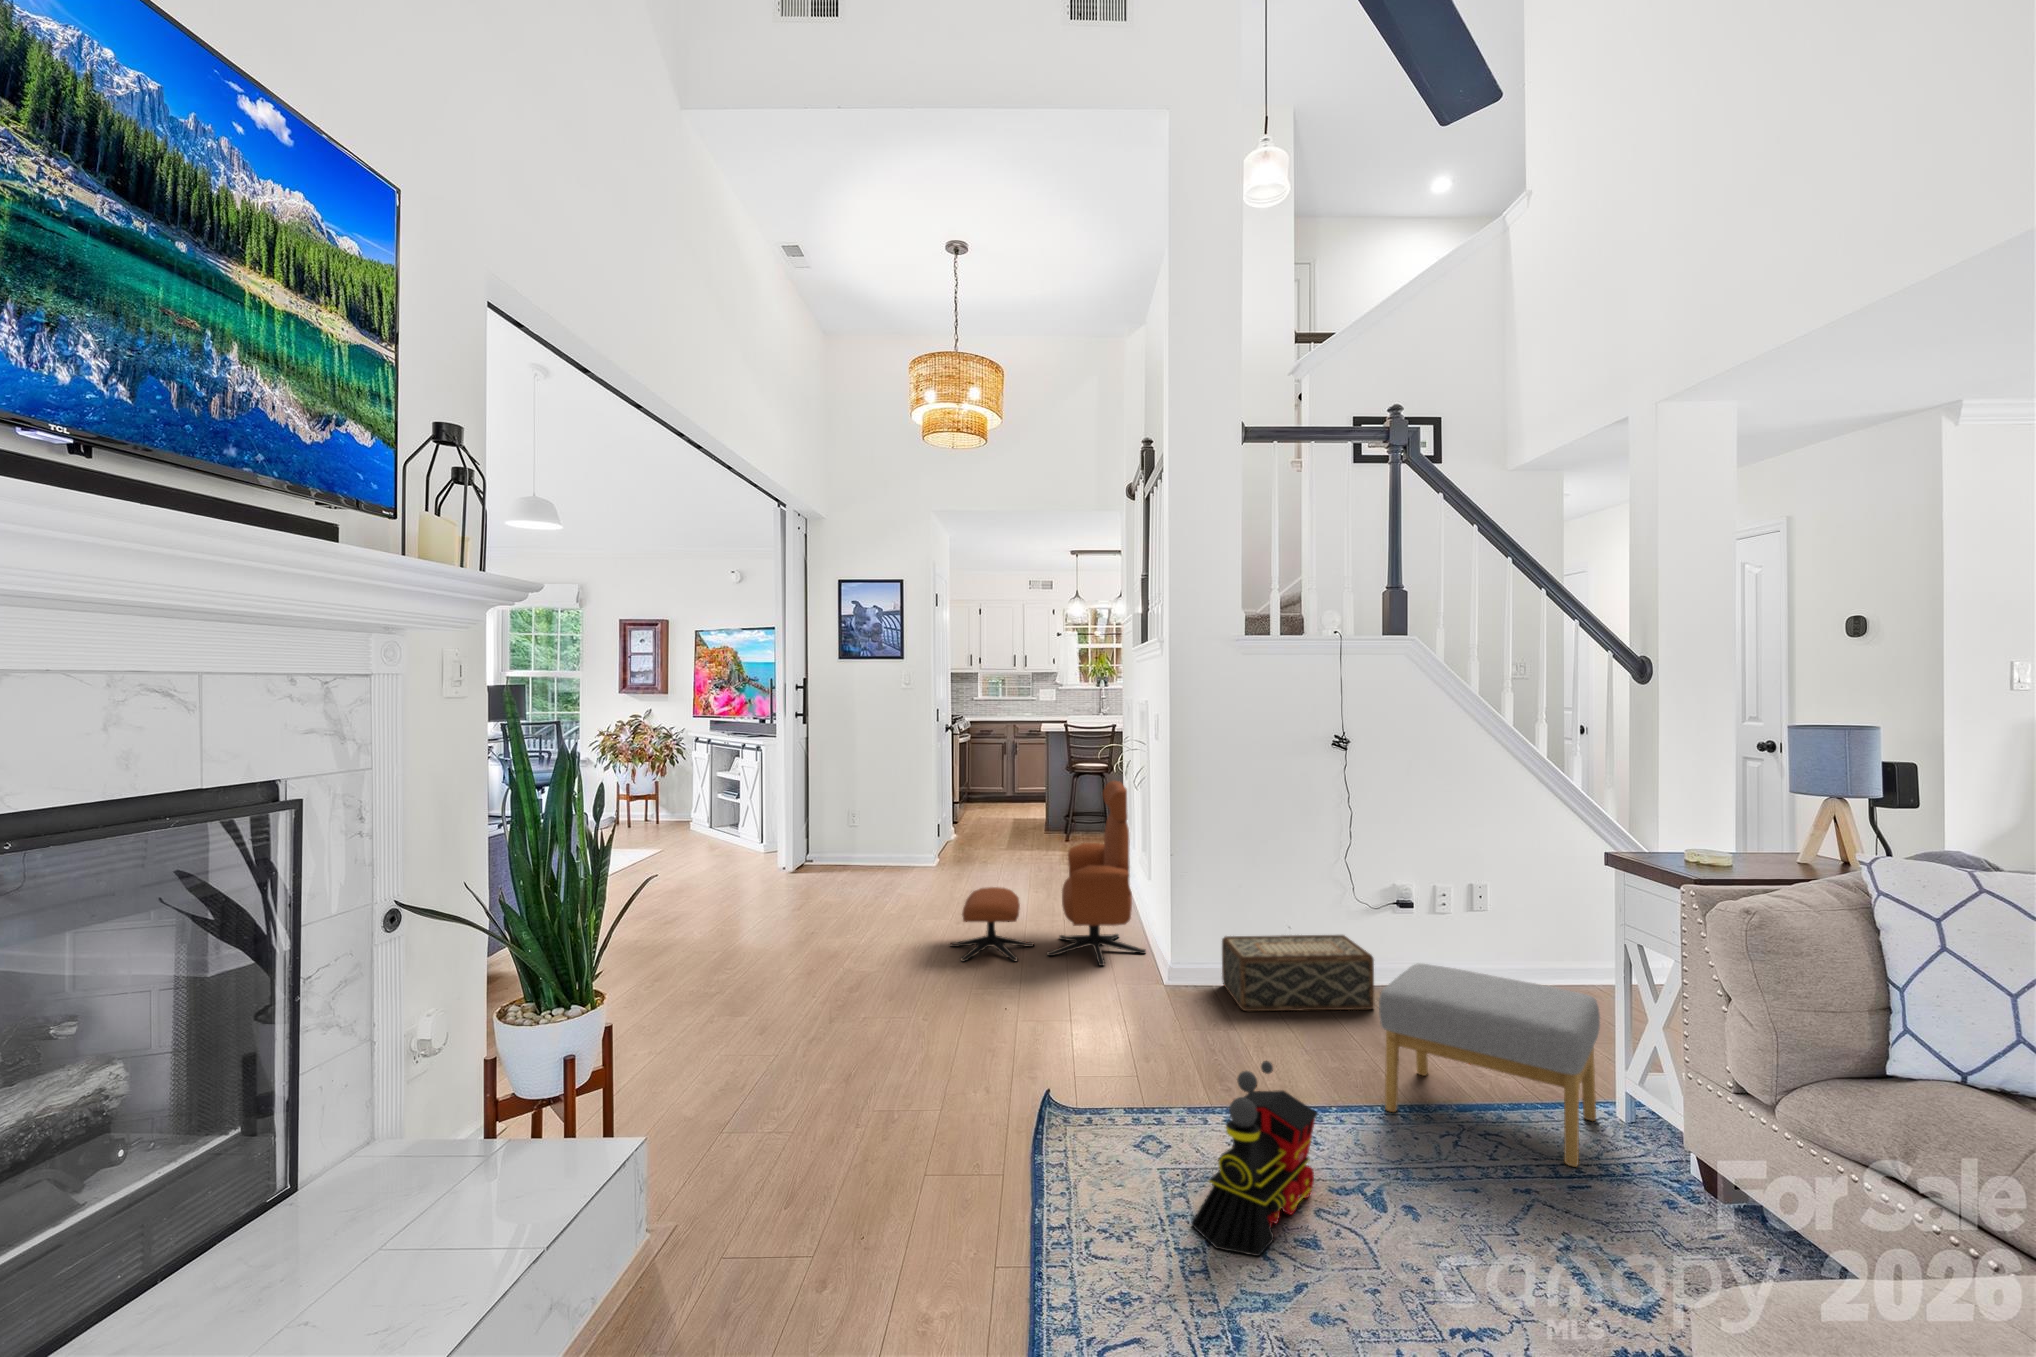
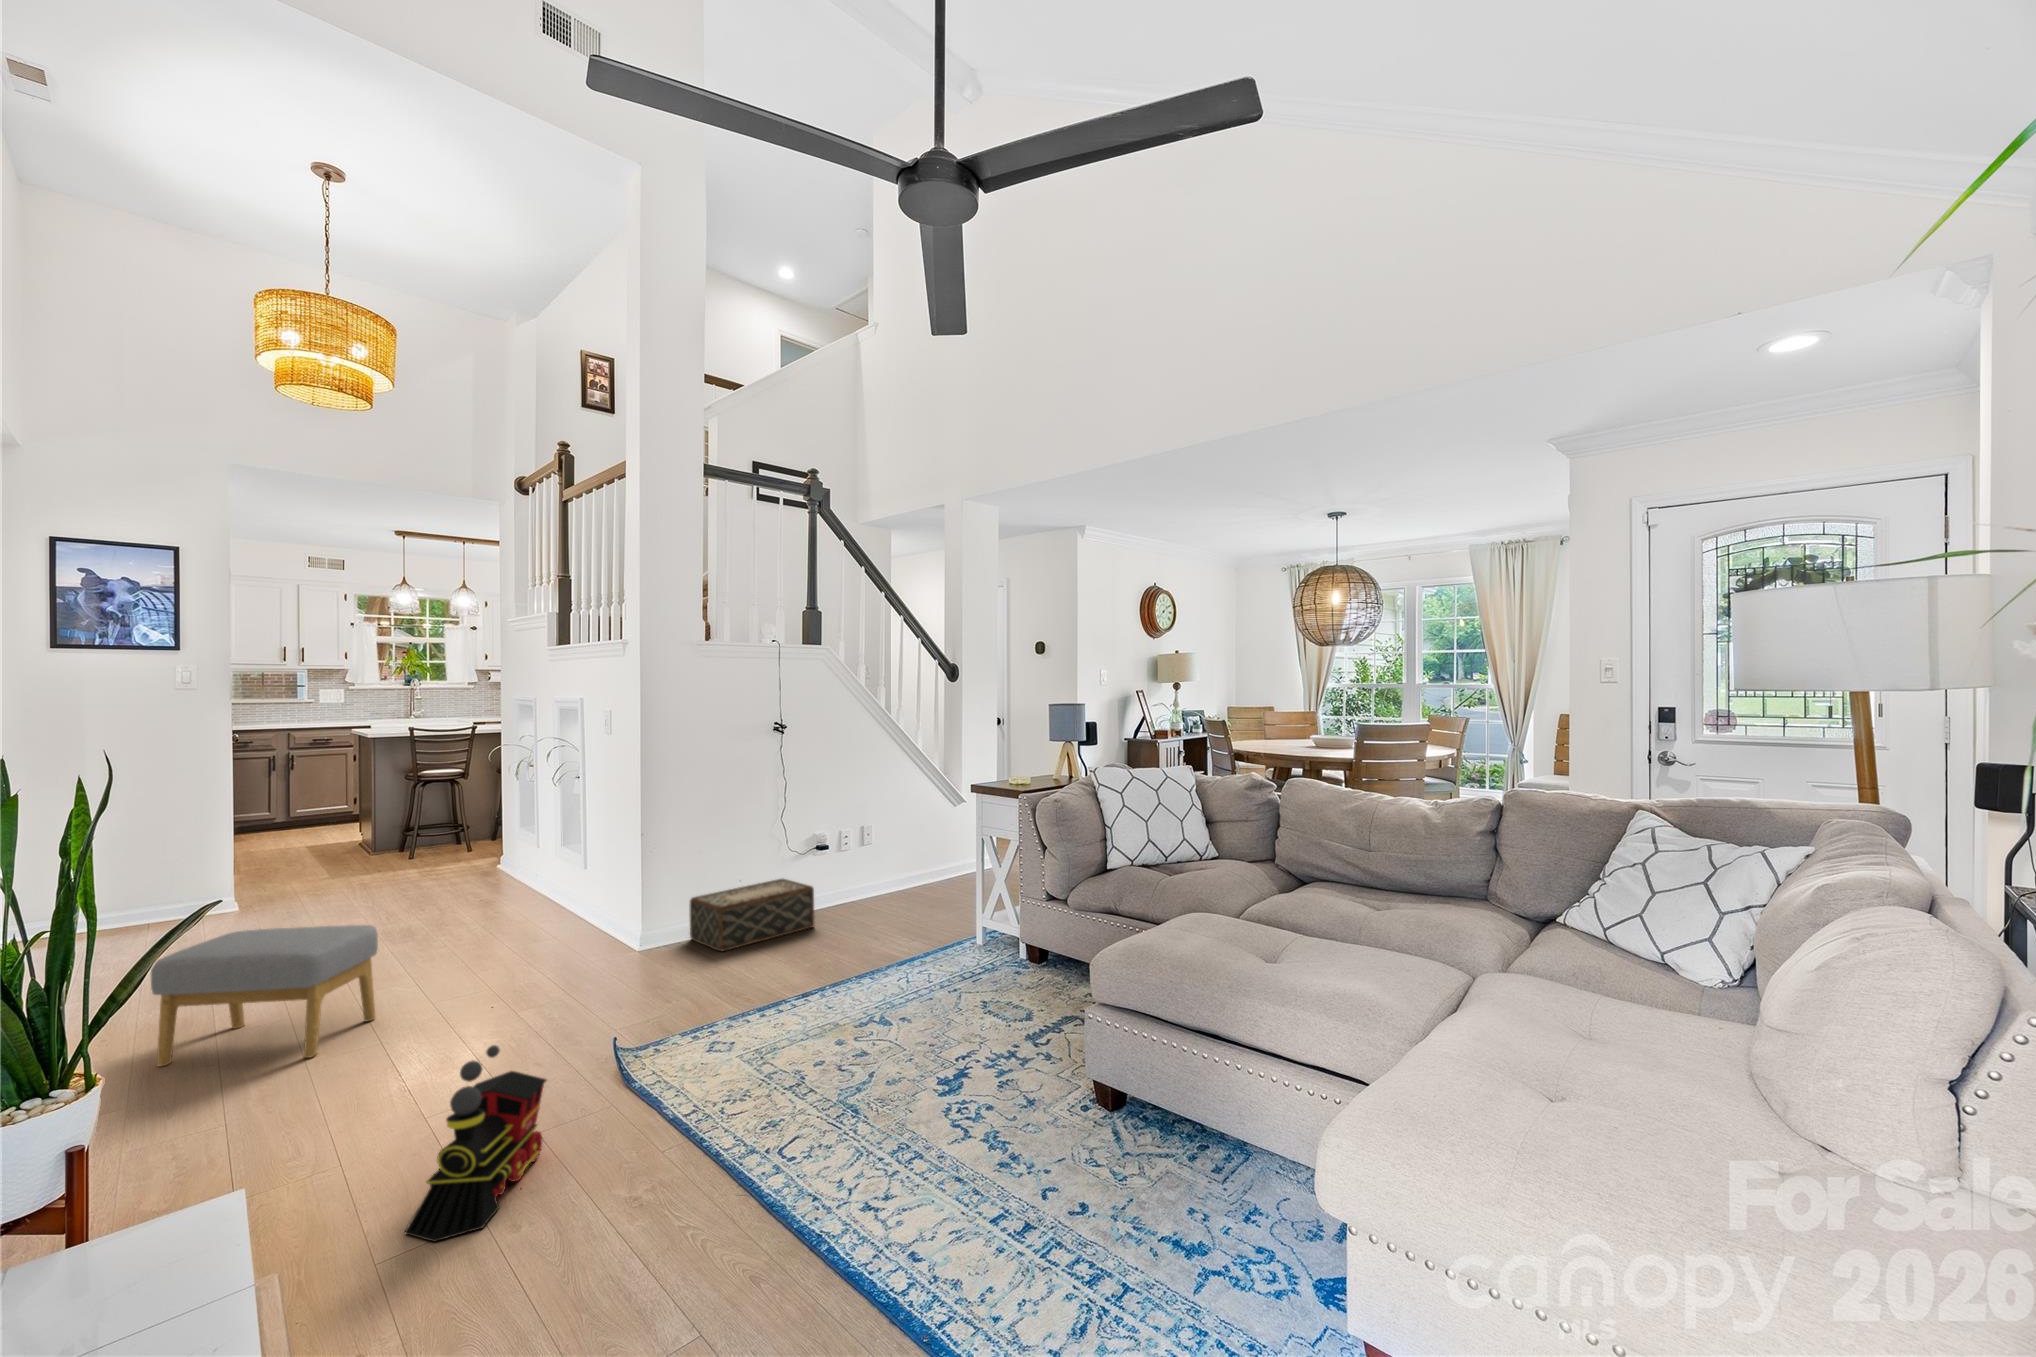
lounge chair: present [950,781,1146,966] -> none [363,776,601,985]
footstool: present [1379,963,1600,1167] -> present [151,925,378,1067]
toy train: present [1191,1061,1318,1256] -> present [405,1045,546,1242]

